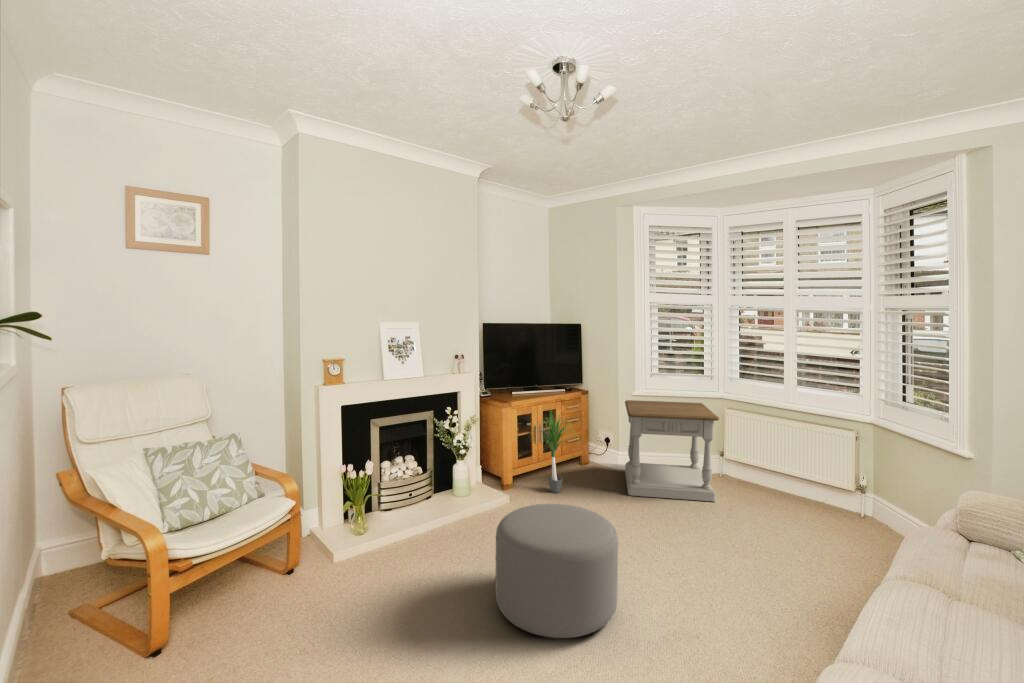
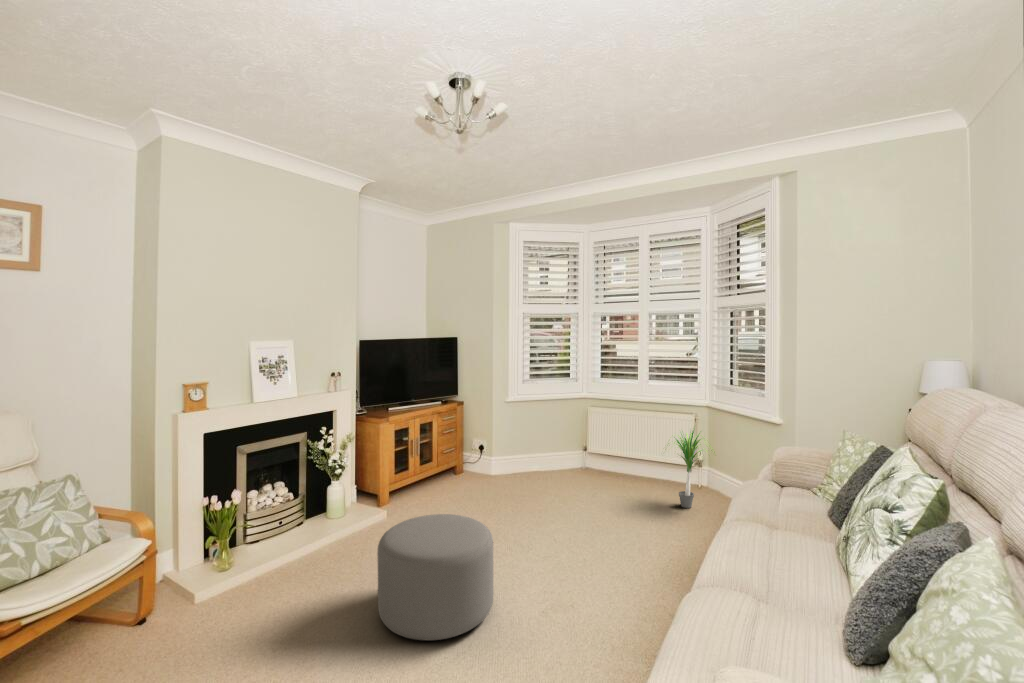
side table: present [625,400,719,502] -> none [499,409,581,499]
potted plant: present [540,414,575,493] -> present [676,430,702,508]

